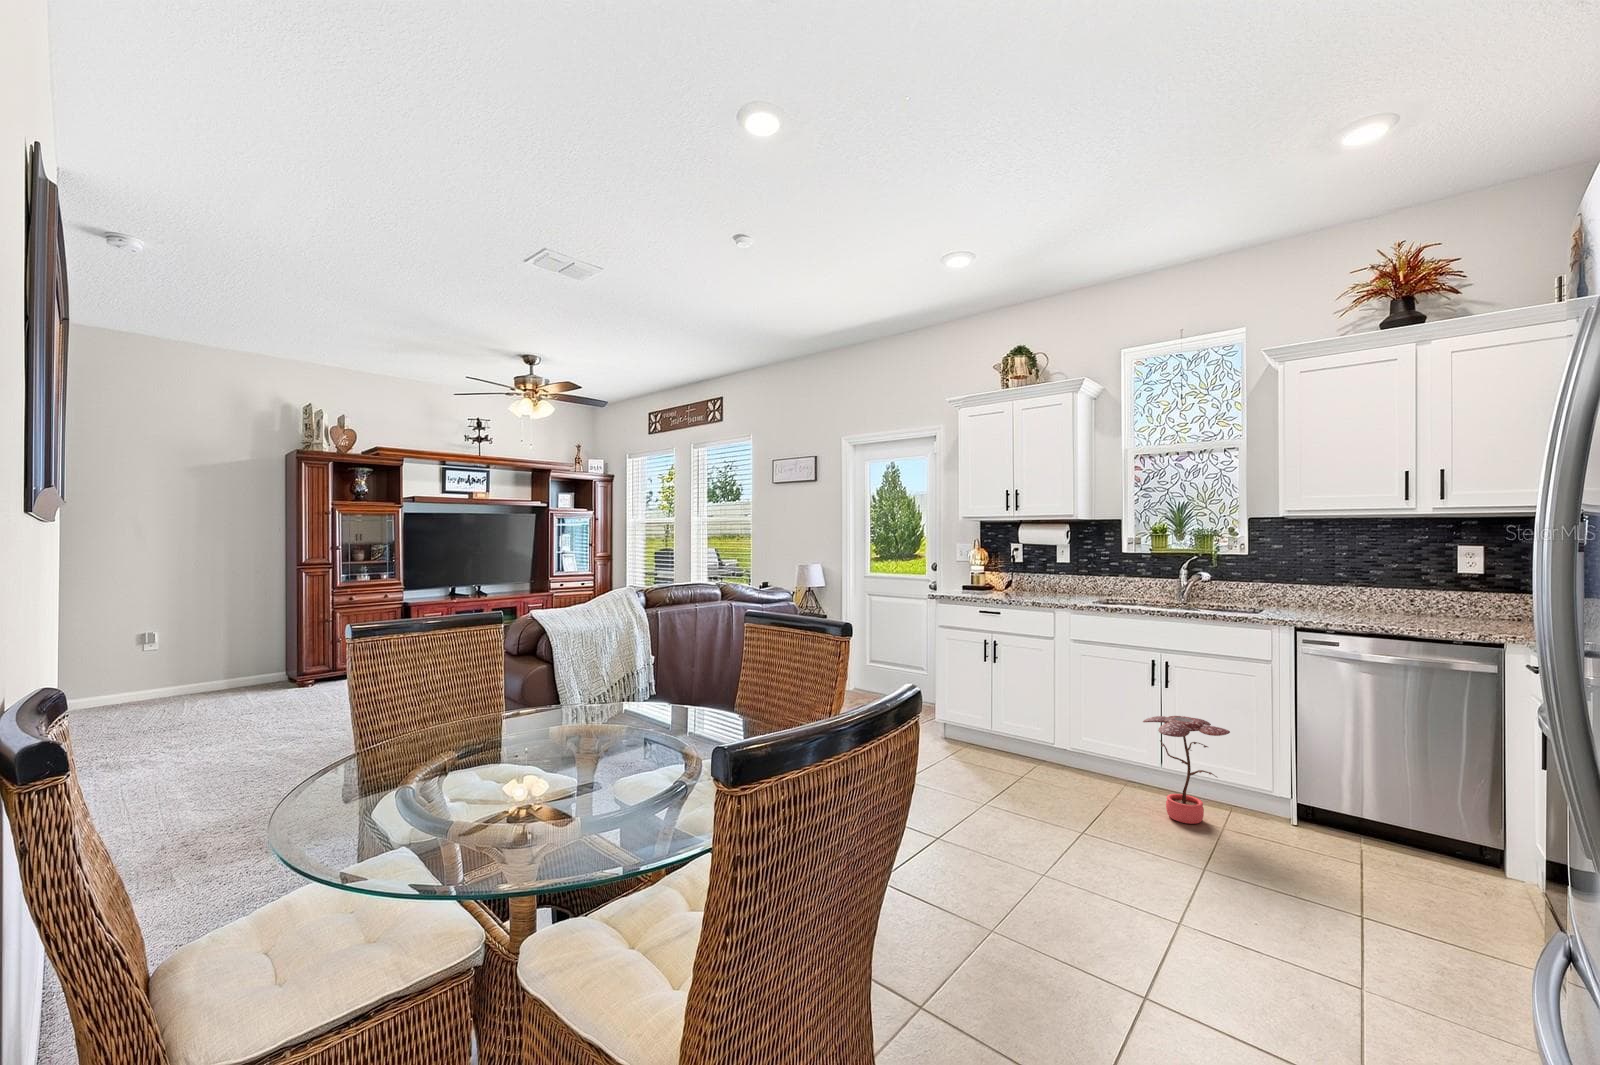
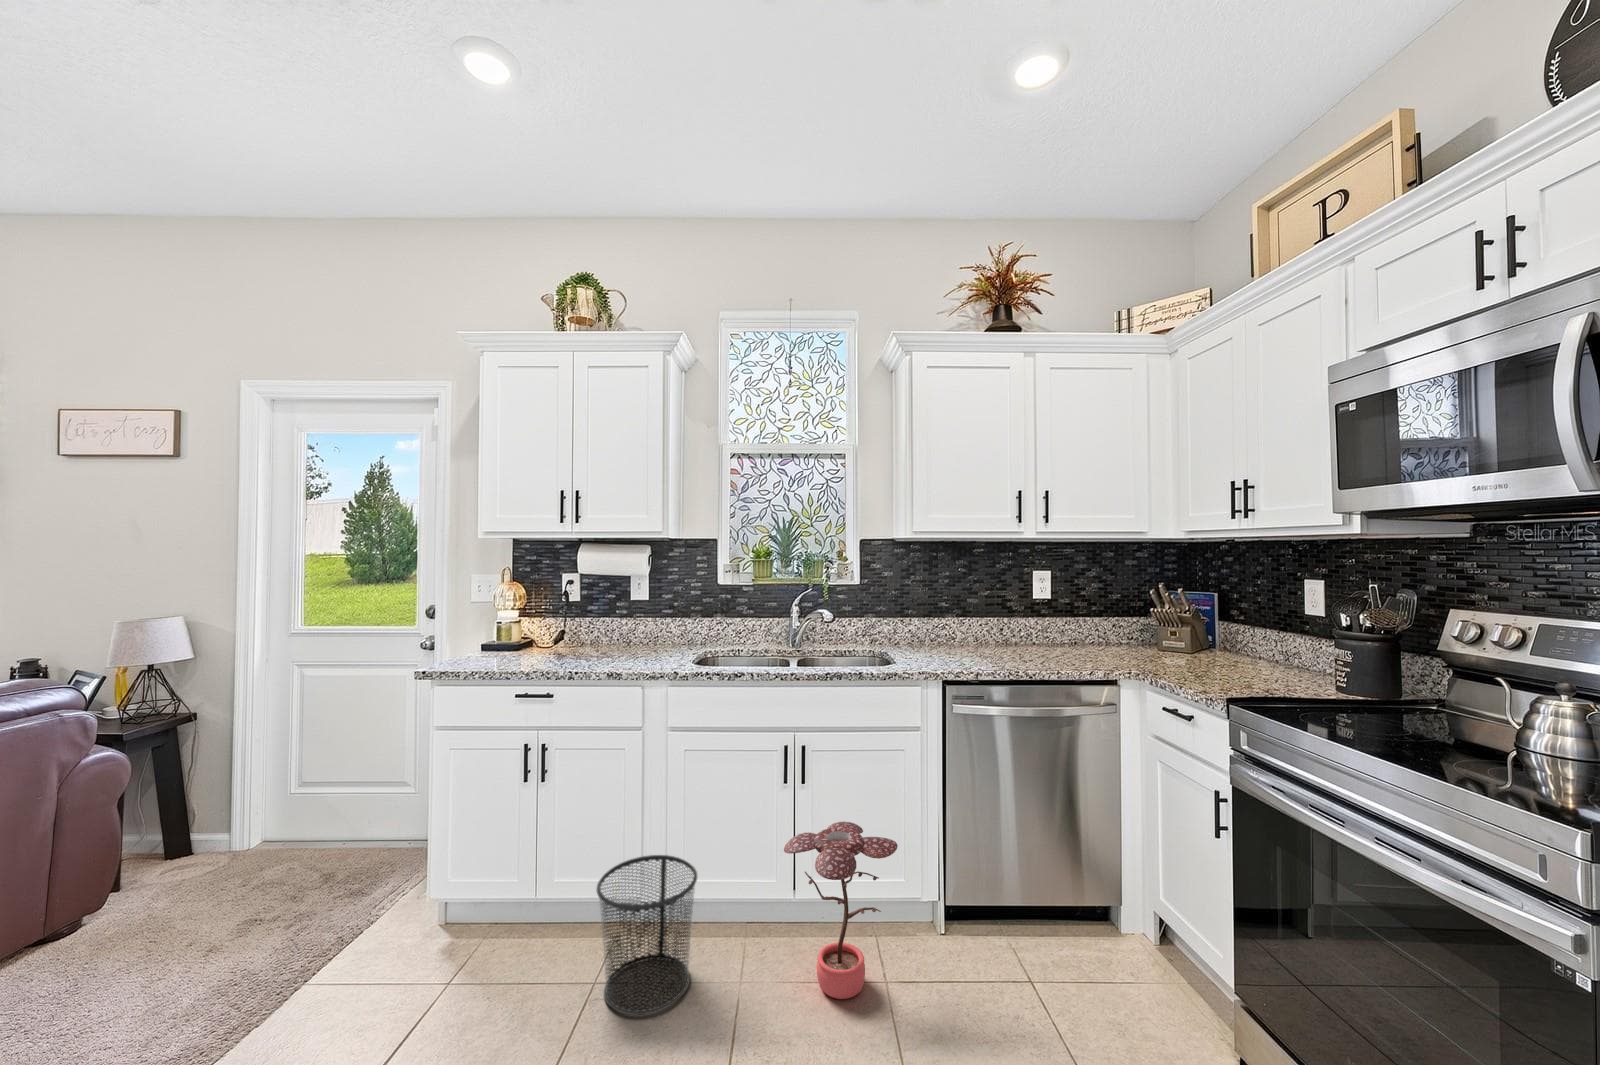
waste bin: none [1023,715,1086,794] -> present [597,855,697,1015]

